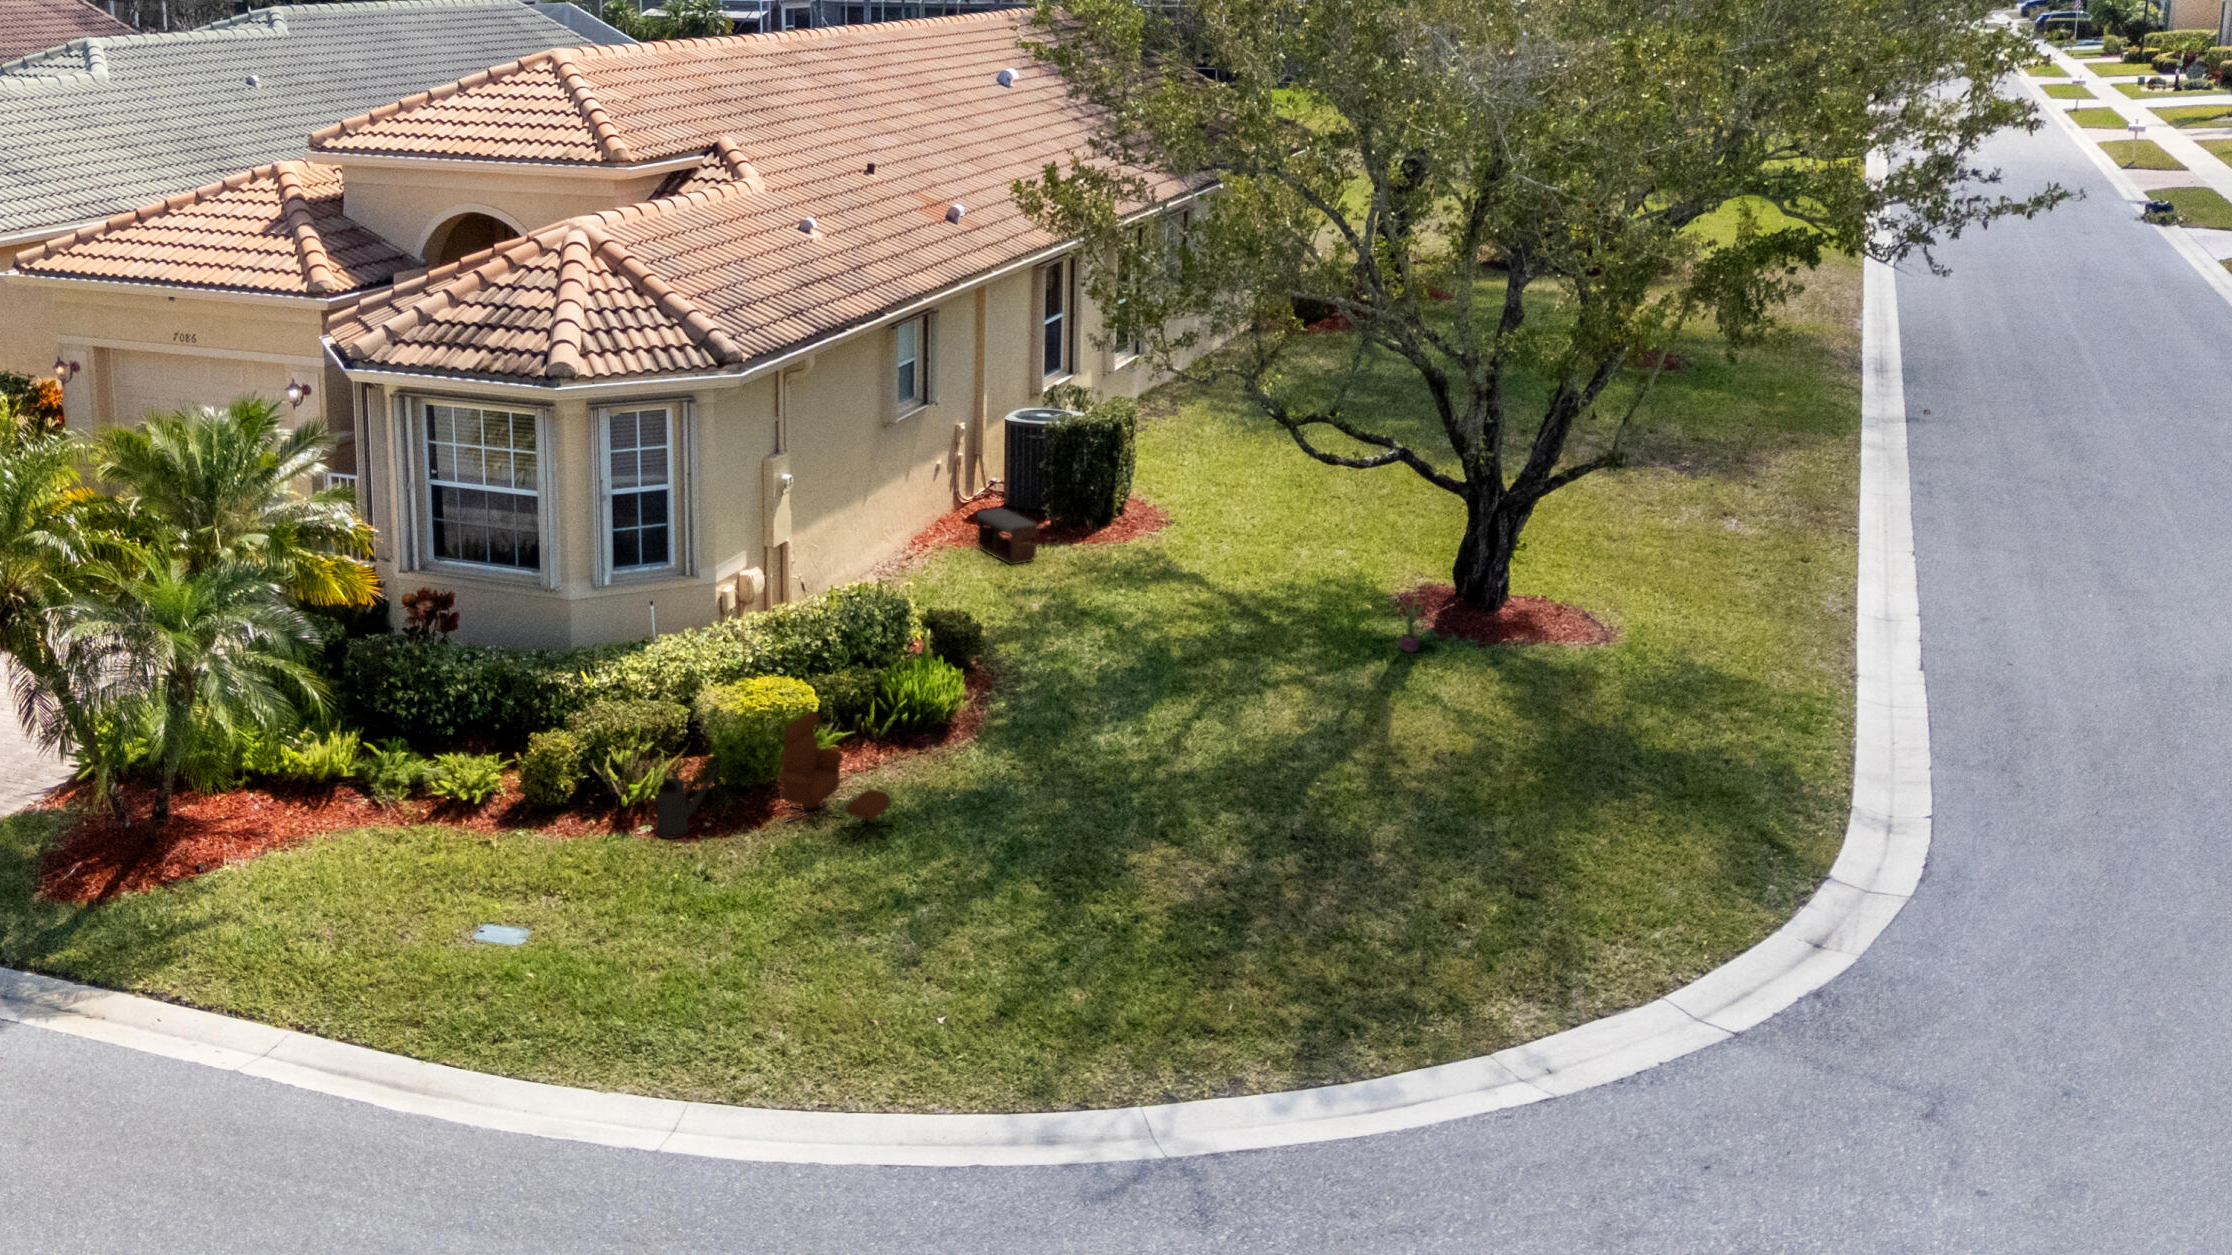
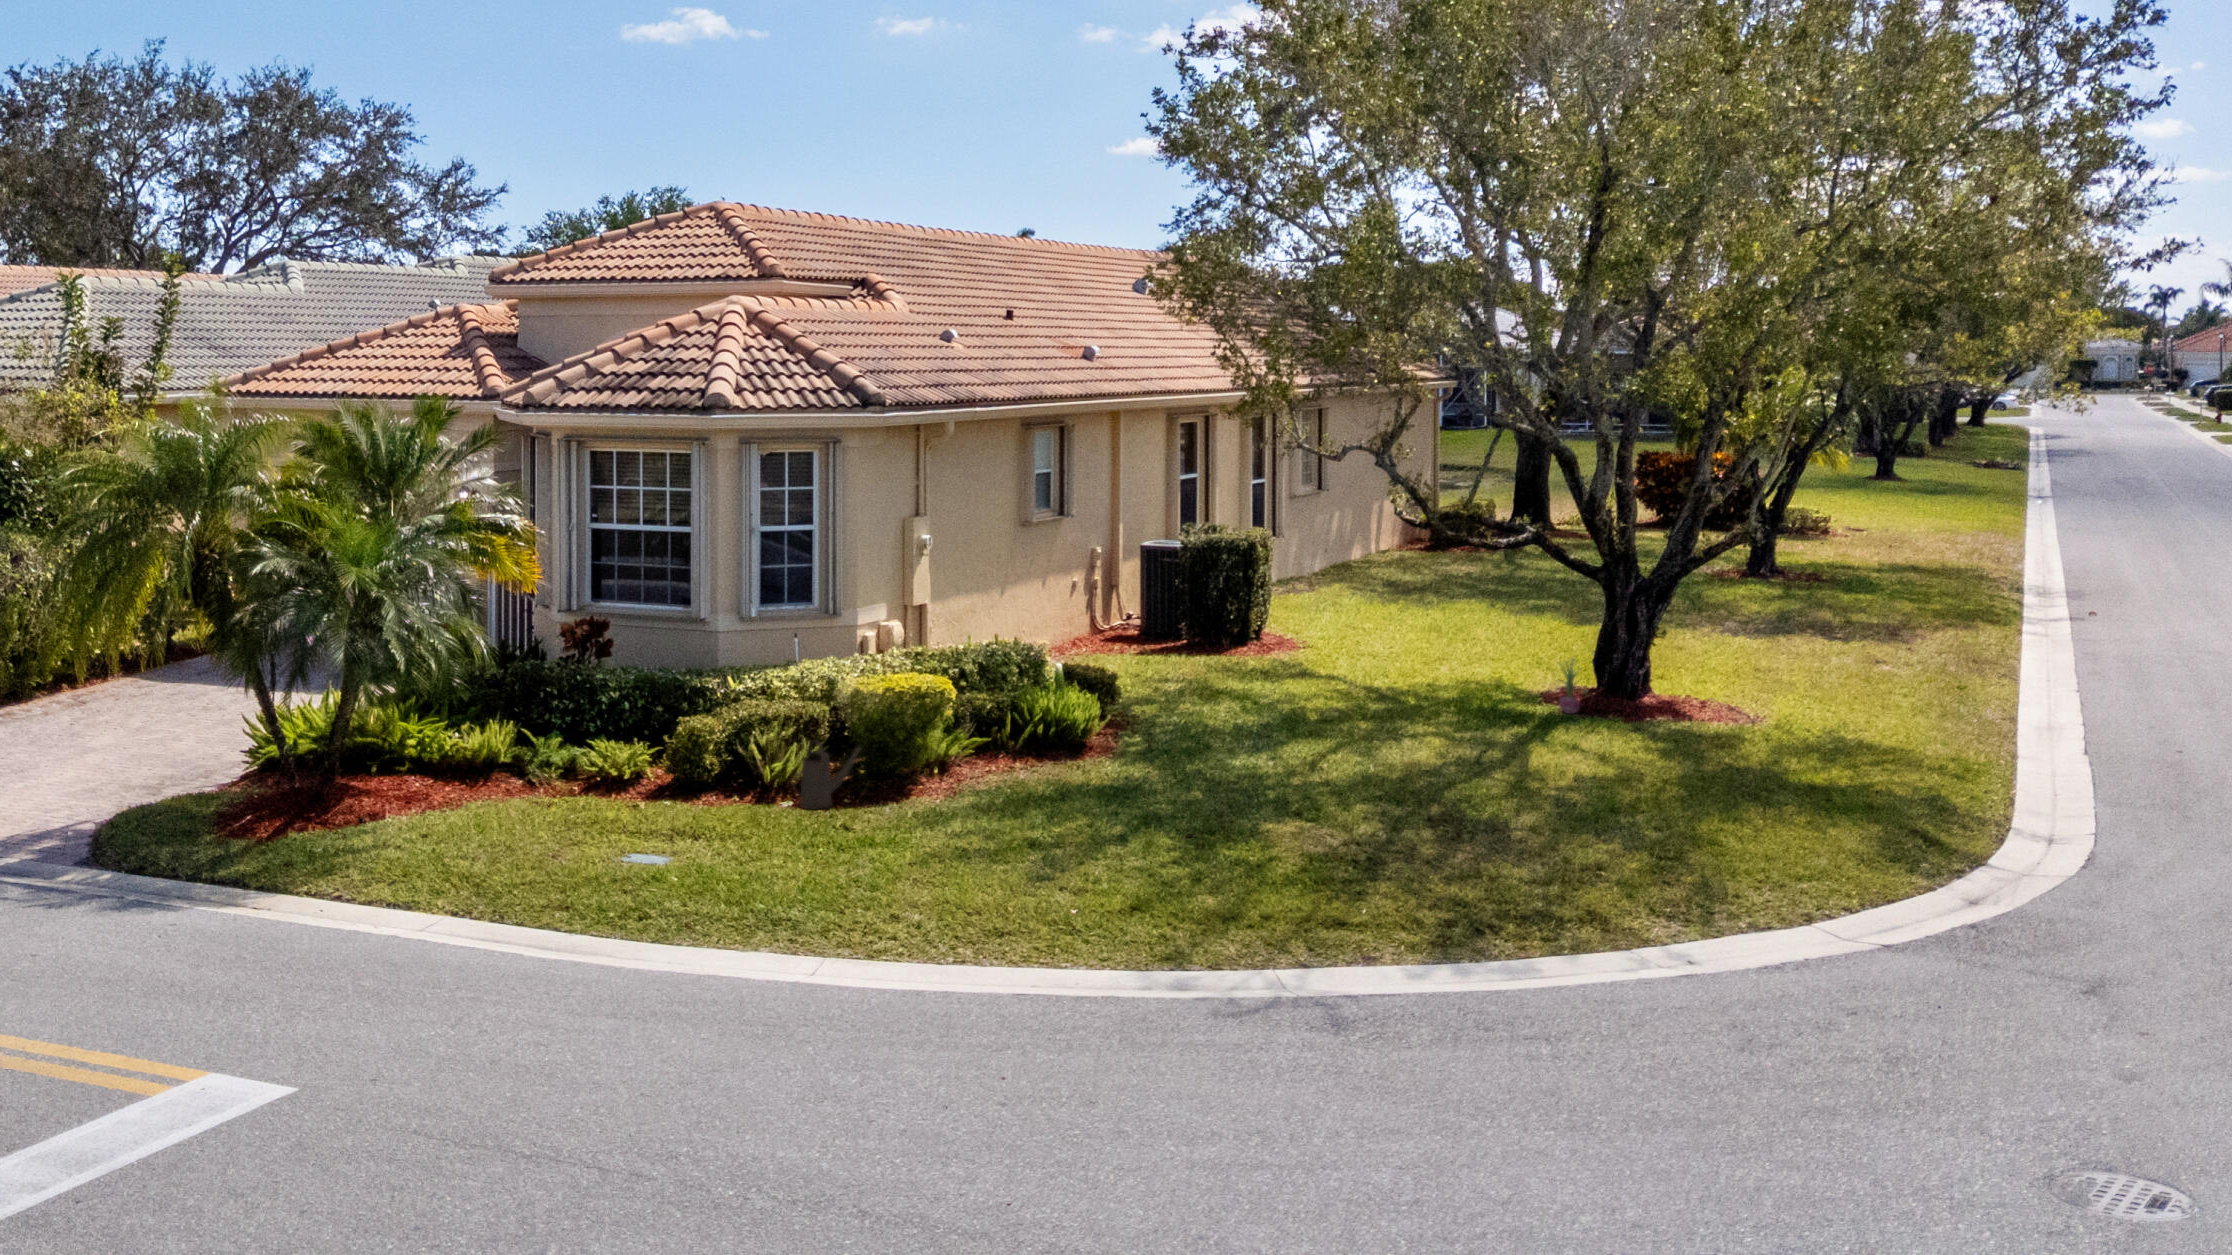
bench: present [977,508,1038,565] -> none [1120,614,1183,664]
lounge chair: present [779,711,891,840] -> none [921,694,1036,813]

